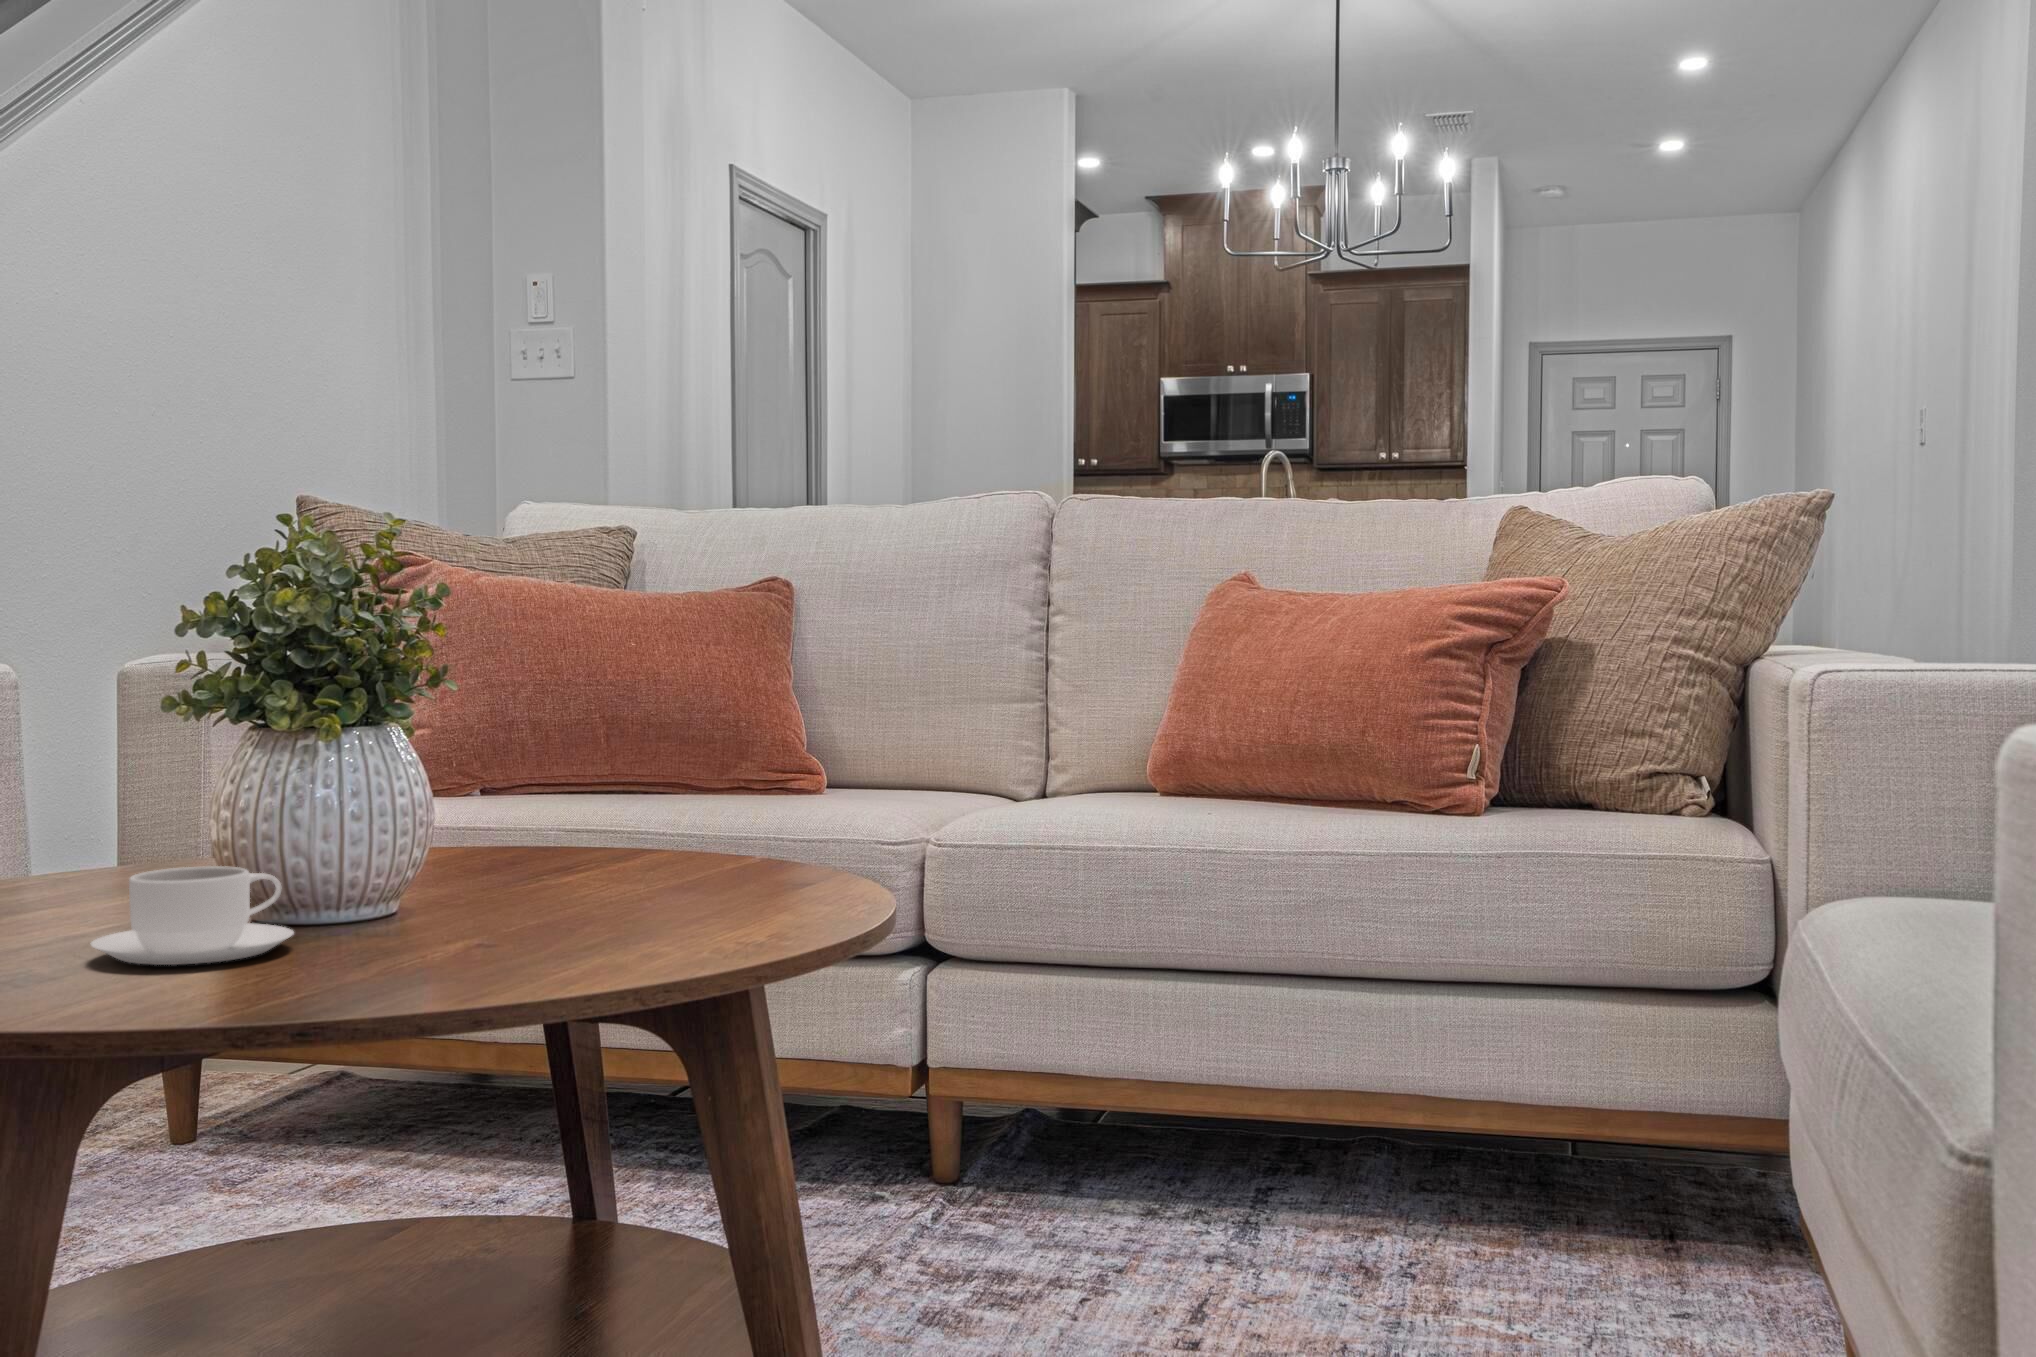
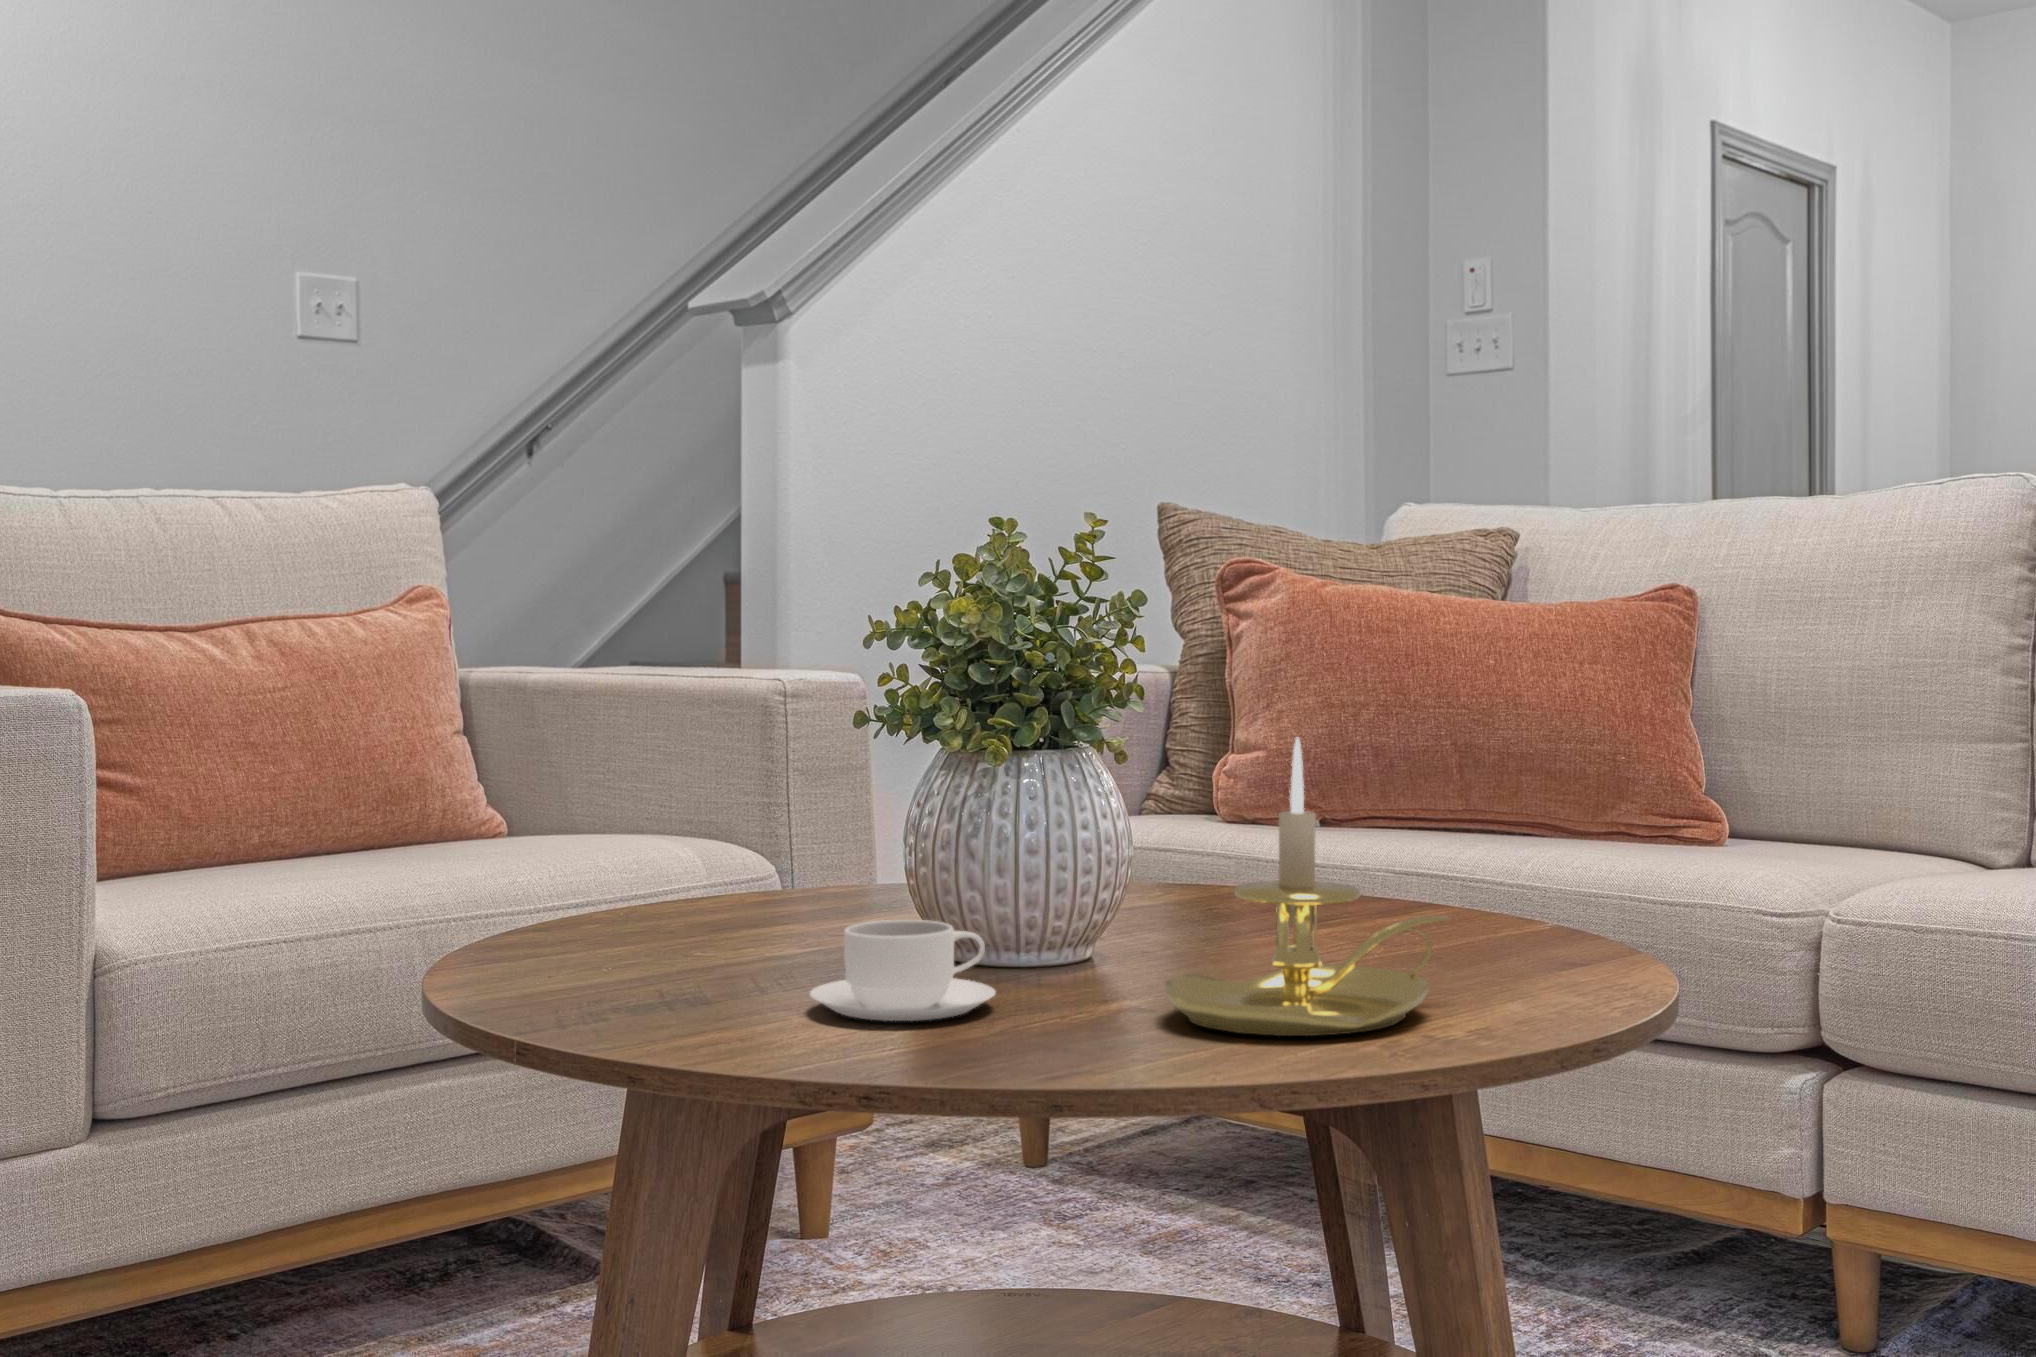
candle holder: none [467,679,714,945] -> present [1165,738,1451,1036]

